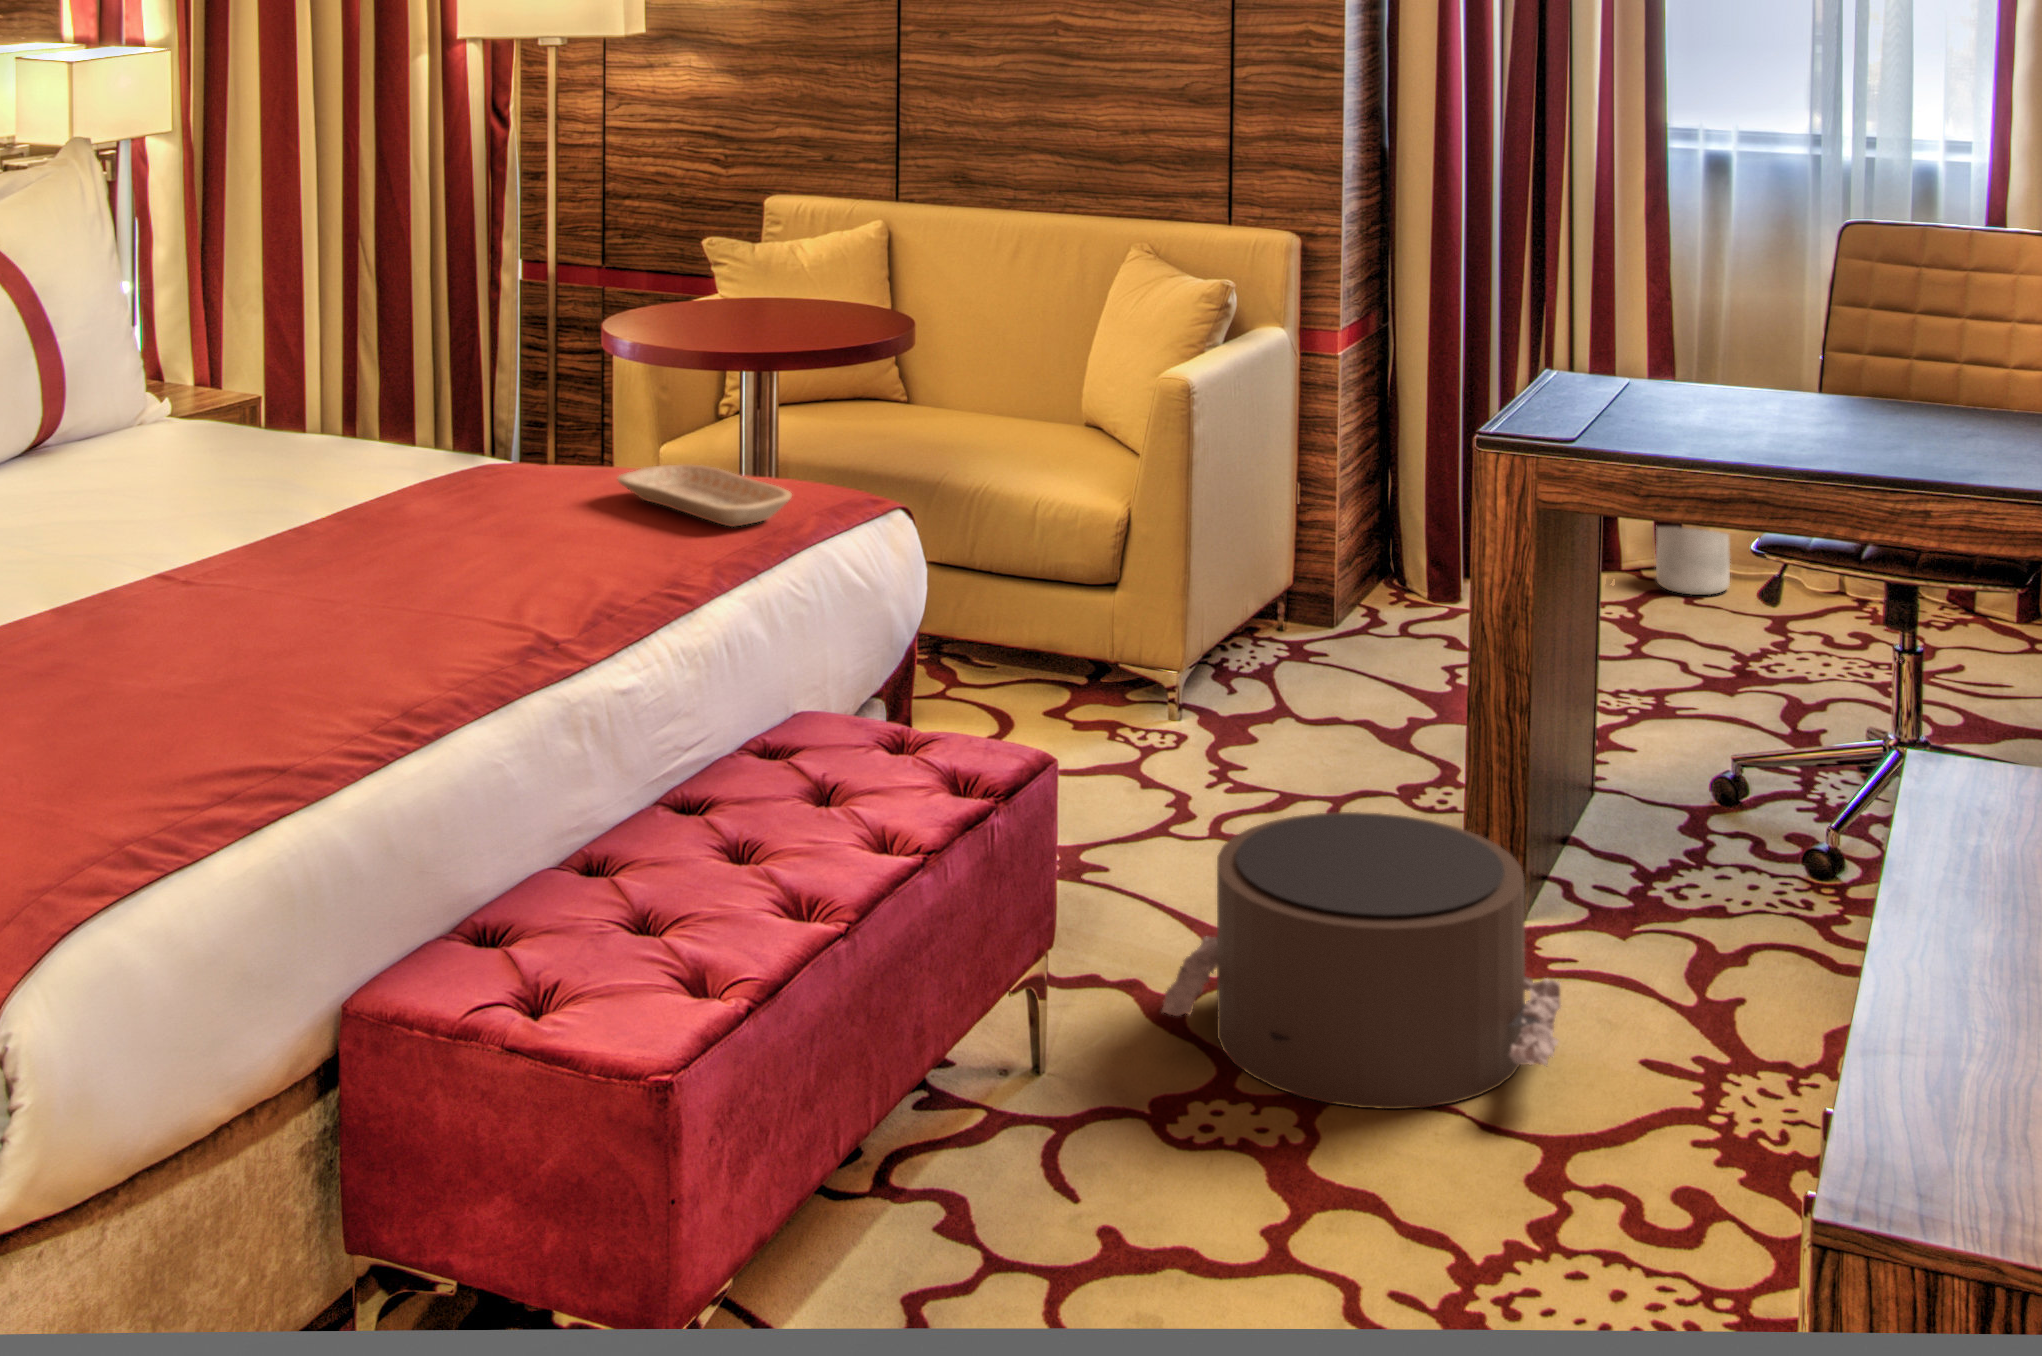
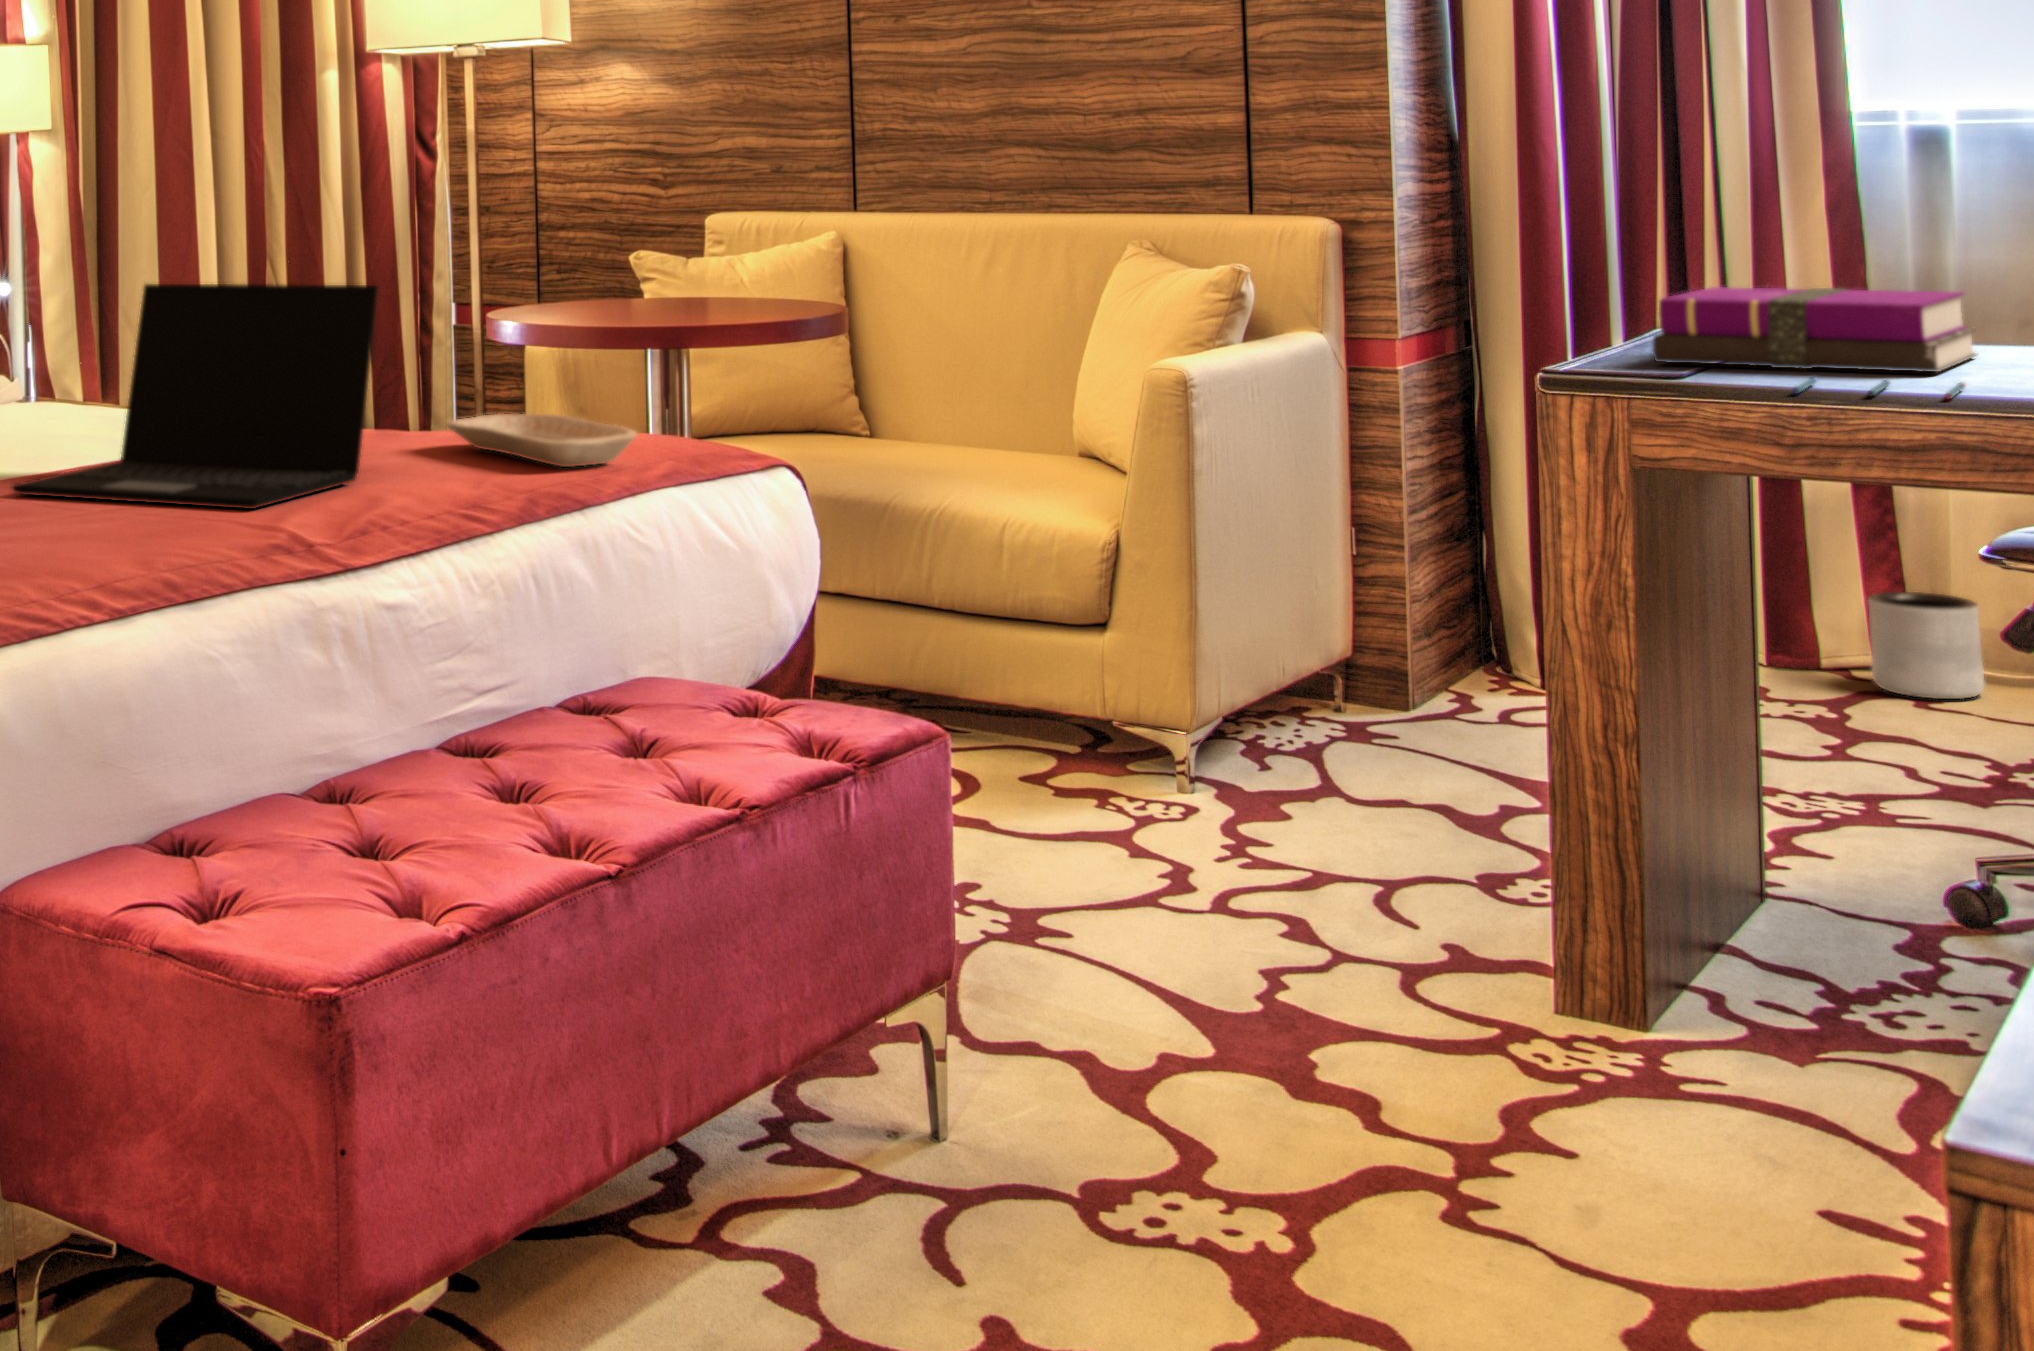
notebook: none [1548,349,1756,432] -> present [1653,287,1976,372]
laptop: none [249,370,580,597] -> present [12,284,378,509]
pen: none [1645,443,1752,471] -> present [1793,378,1965,399]
pouf: present [1162,812,1561,1109] -> none [1100,850,1692,1231]

